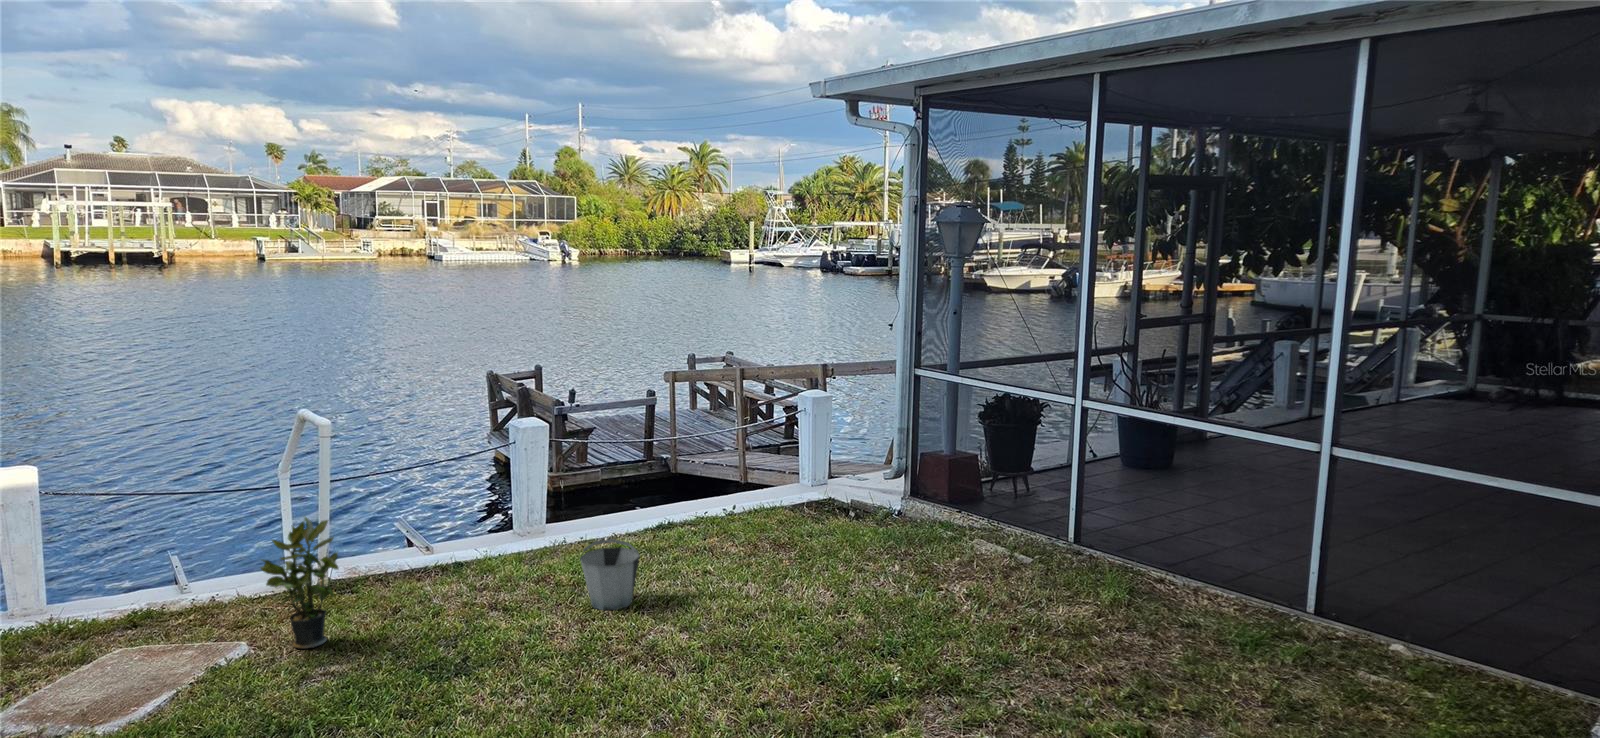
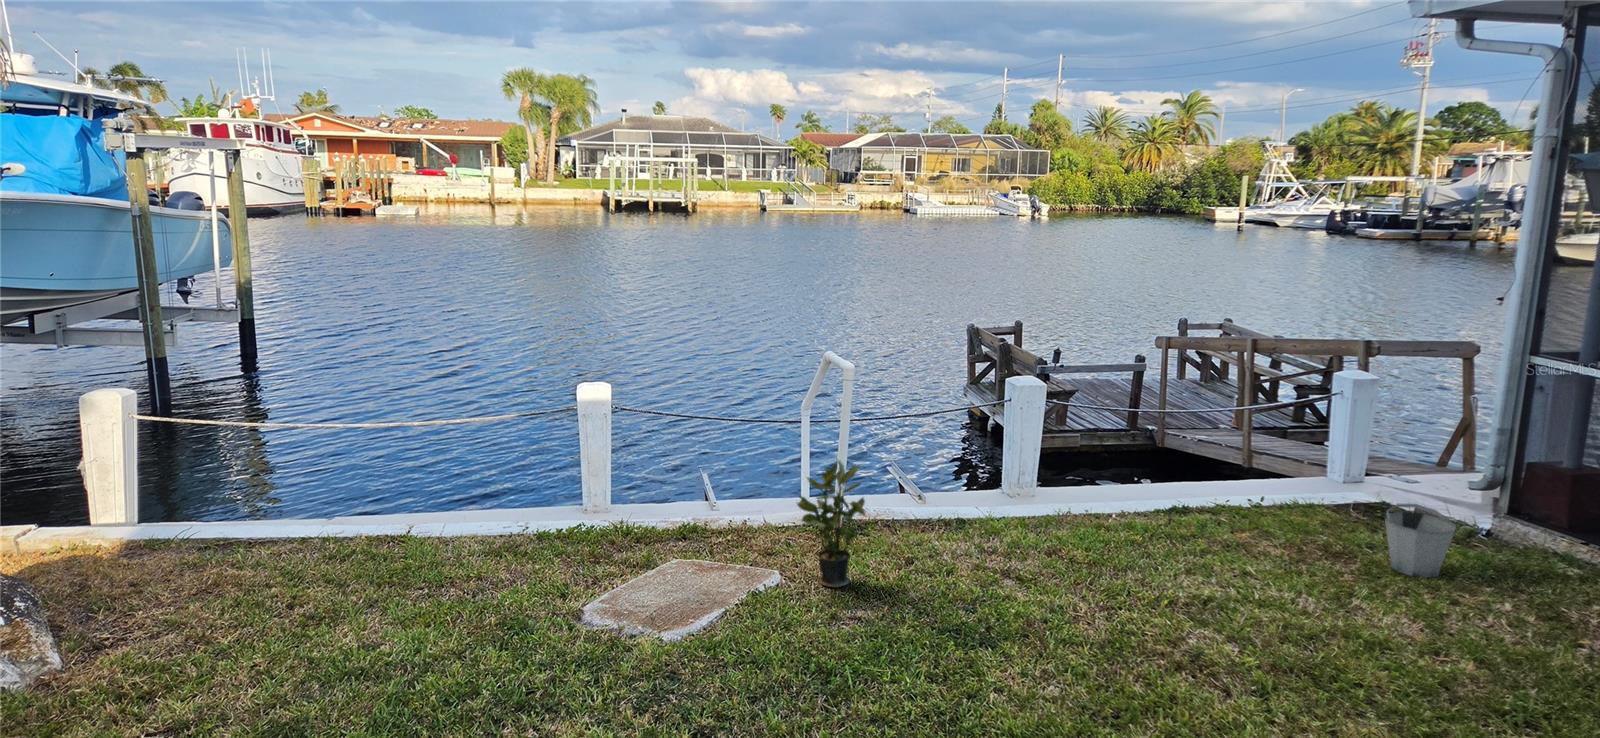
bucket: present [580,539,640,610] -> present [1385,504,1456,578]

